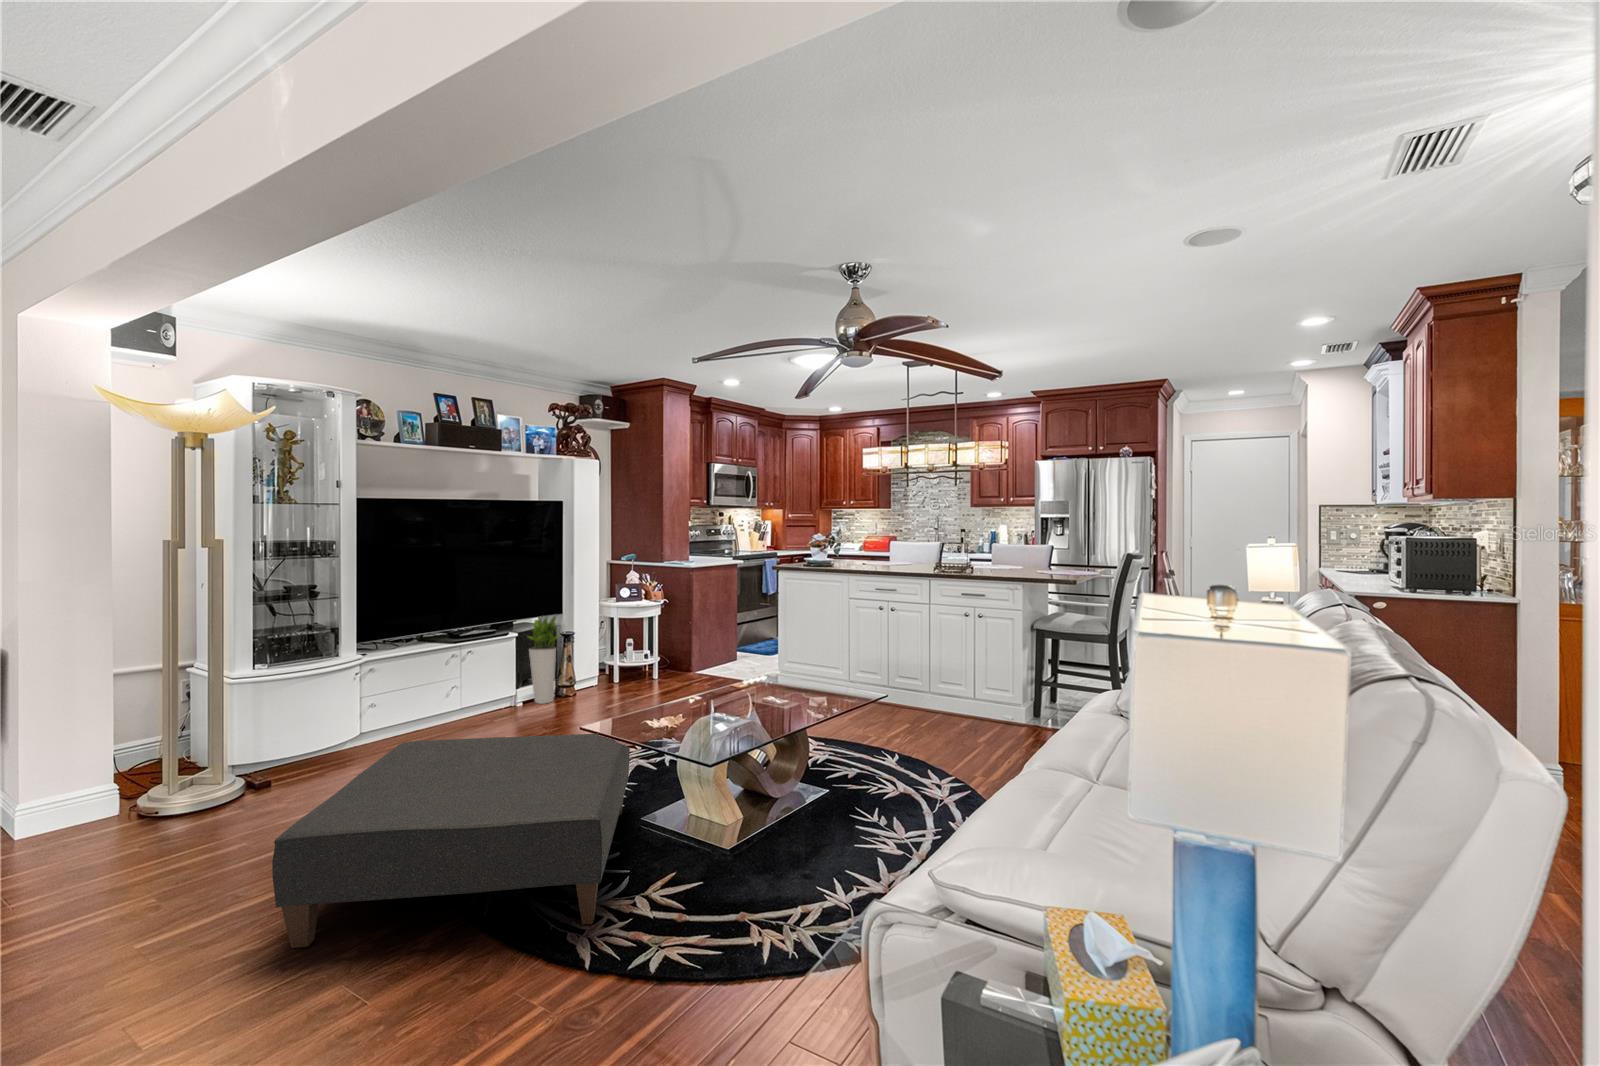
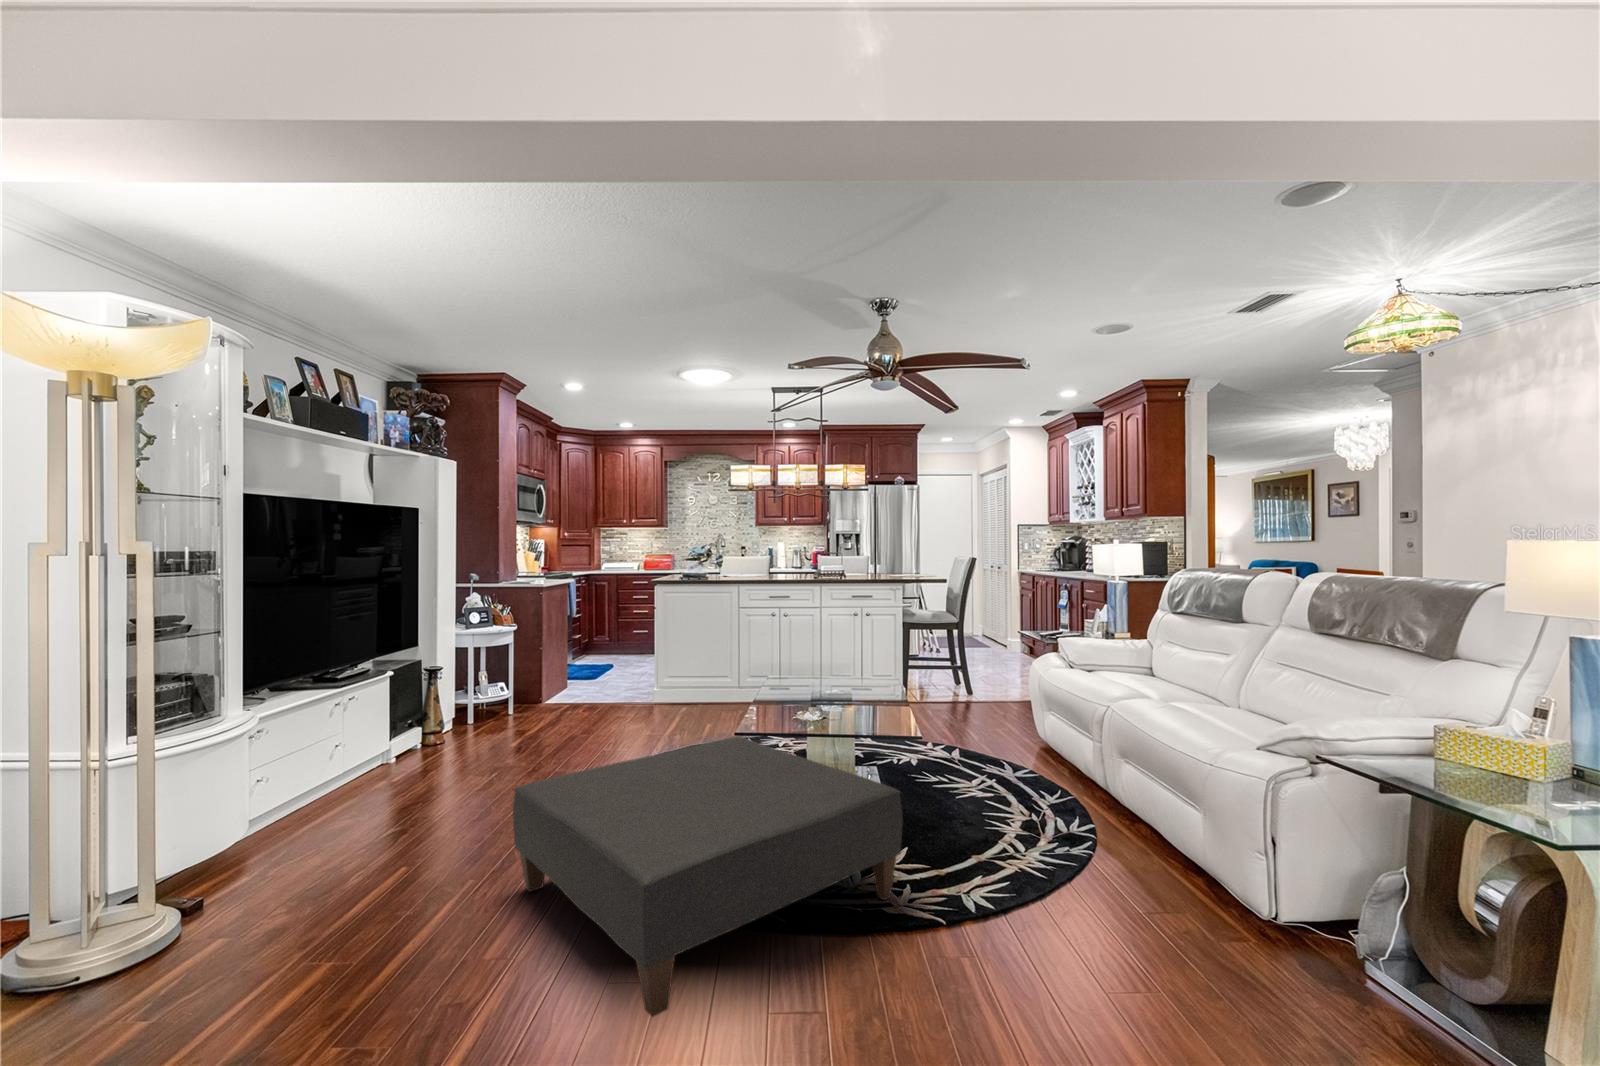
planter: present [528,616,560,704] -> none [403,642,451,755]

